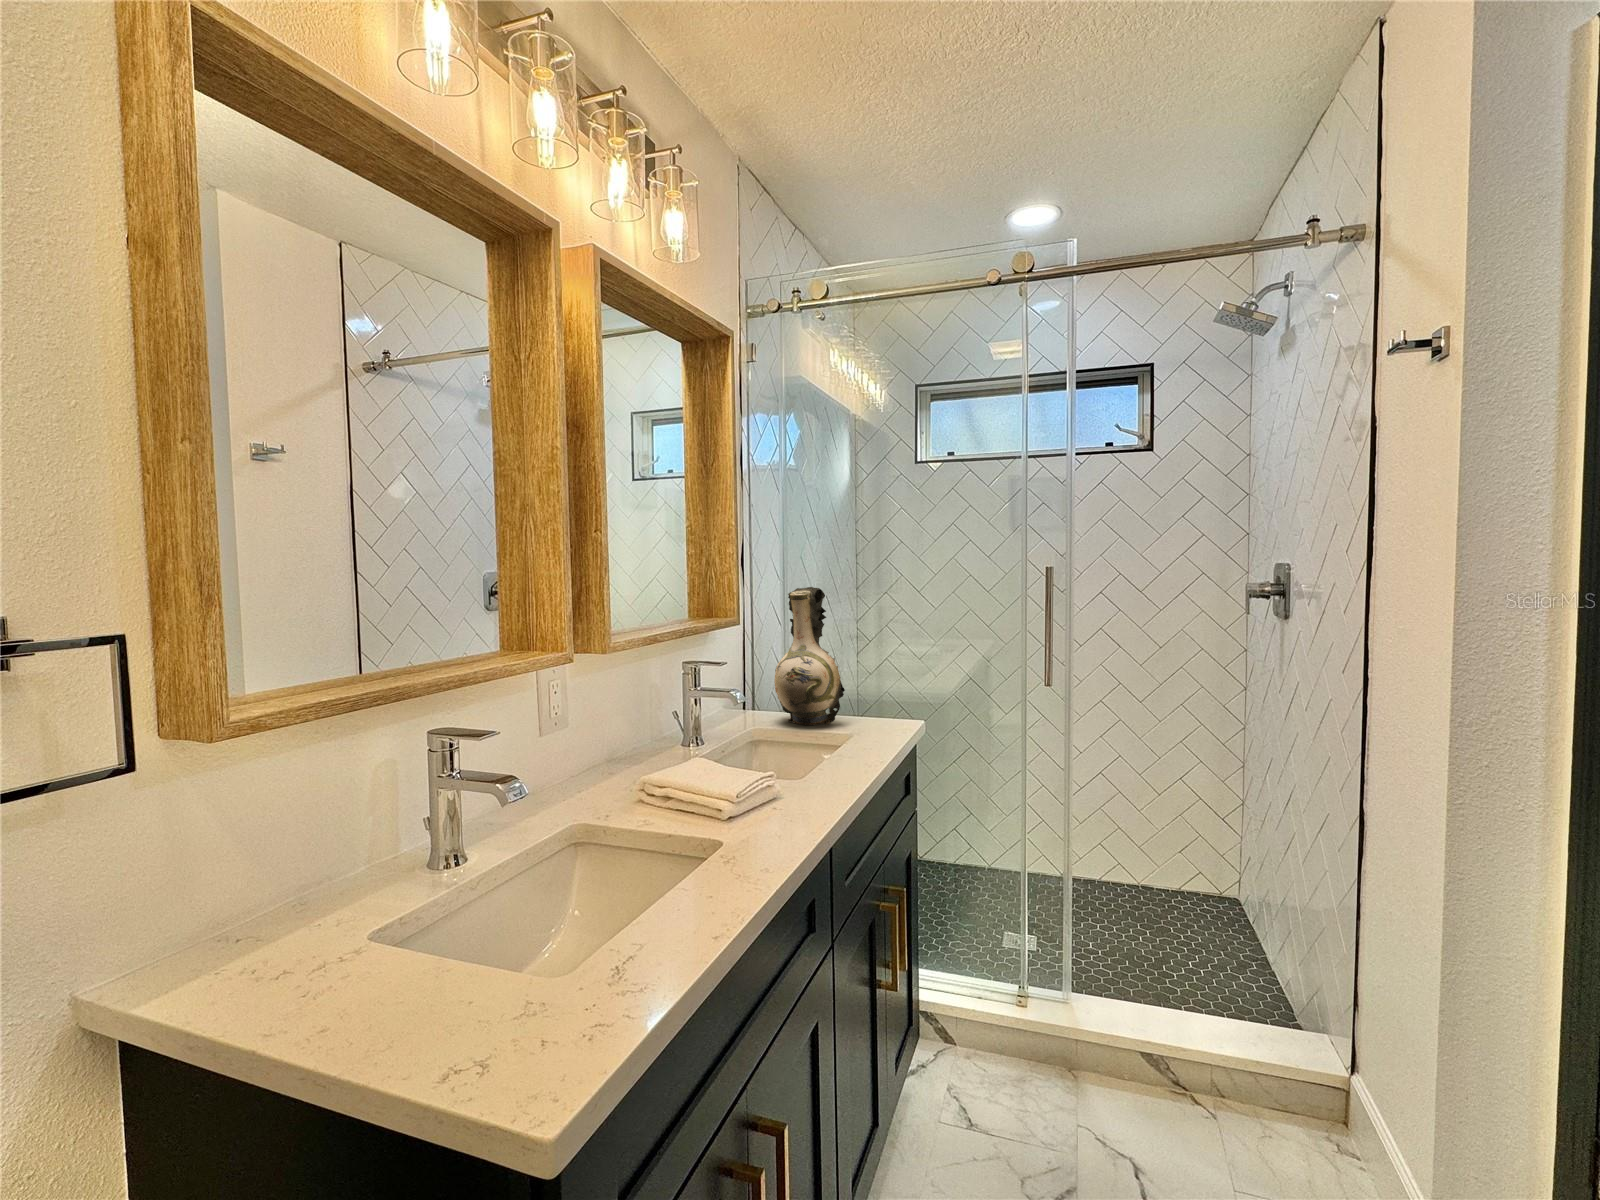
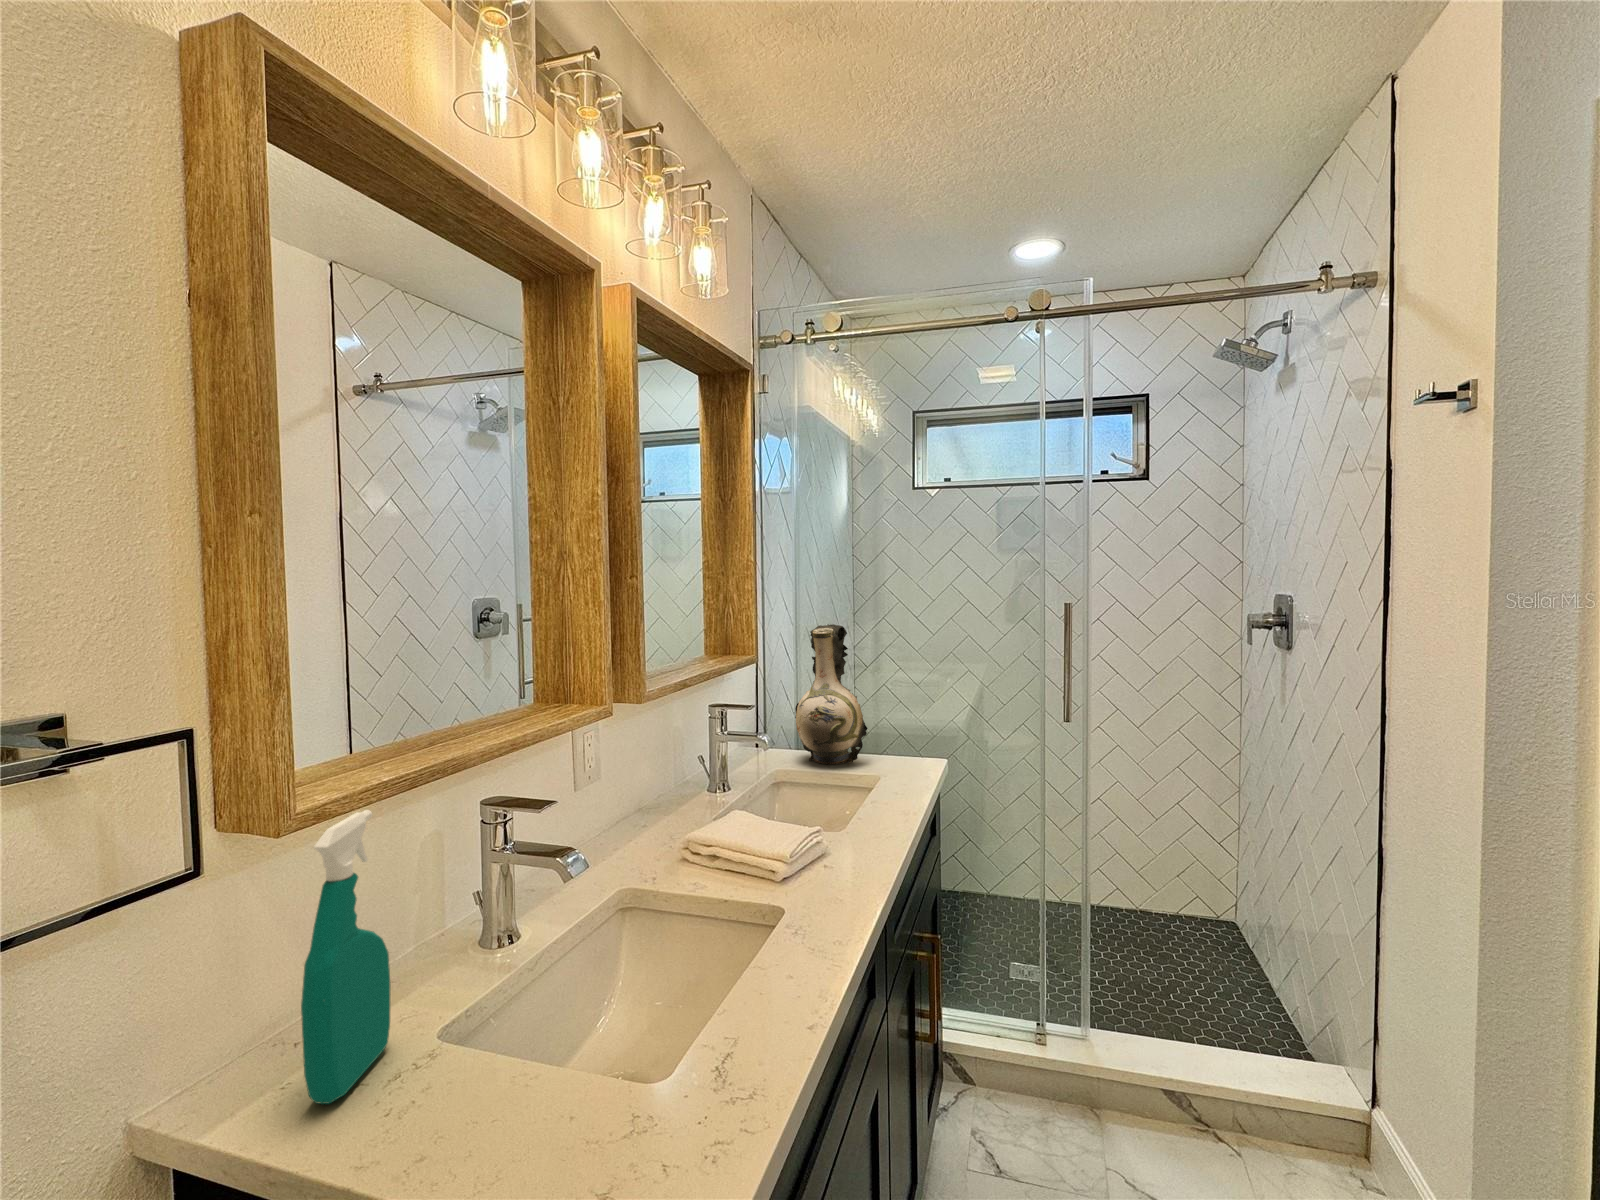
spray bottle: none [227,722,322,985] -> present [301,810,390,1104]

